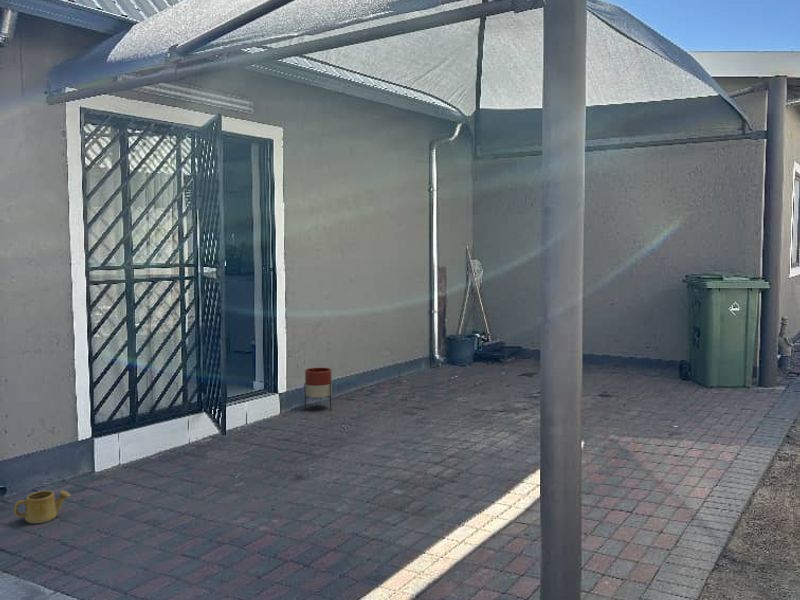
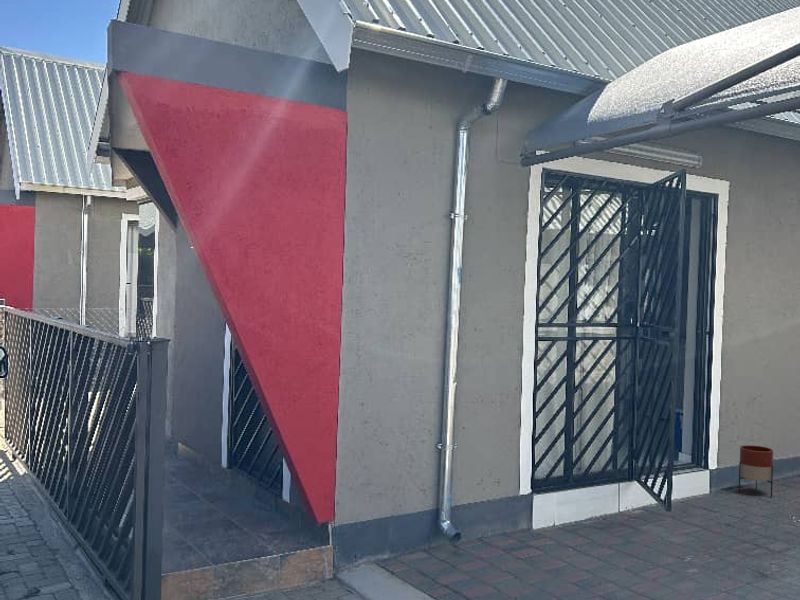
watering can: present [14,490,71,523] -> none [474,545,525,577]

